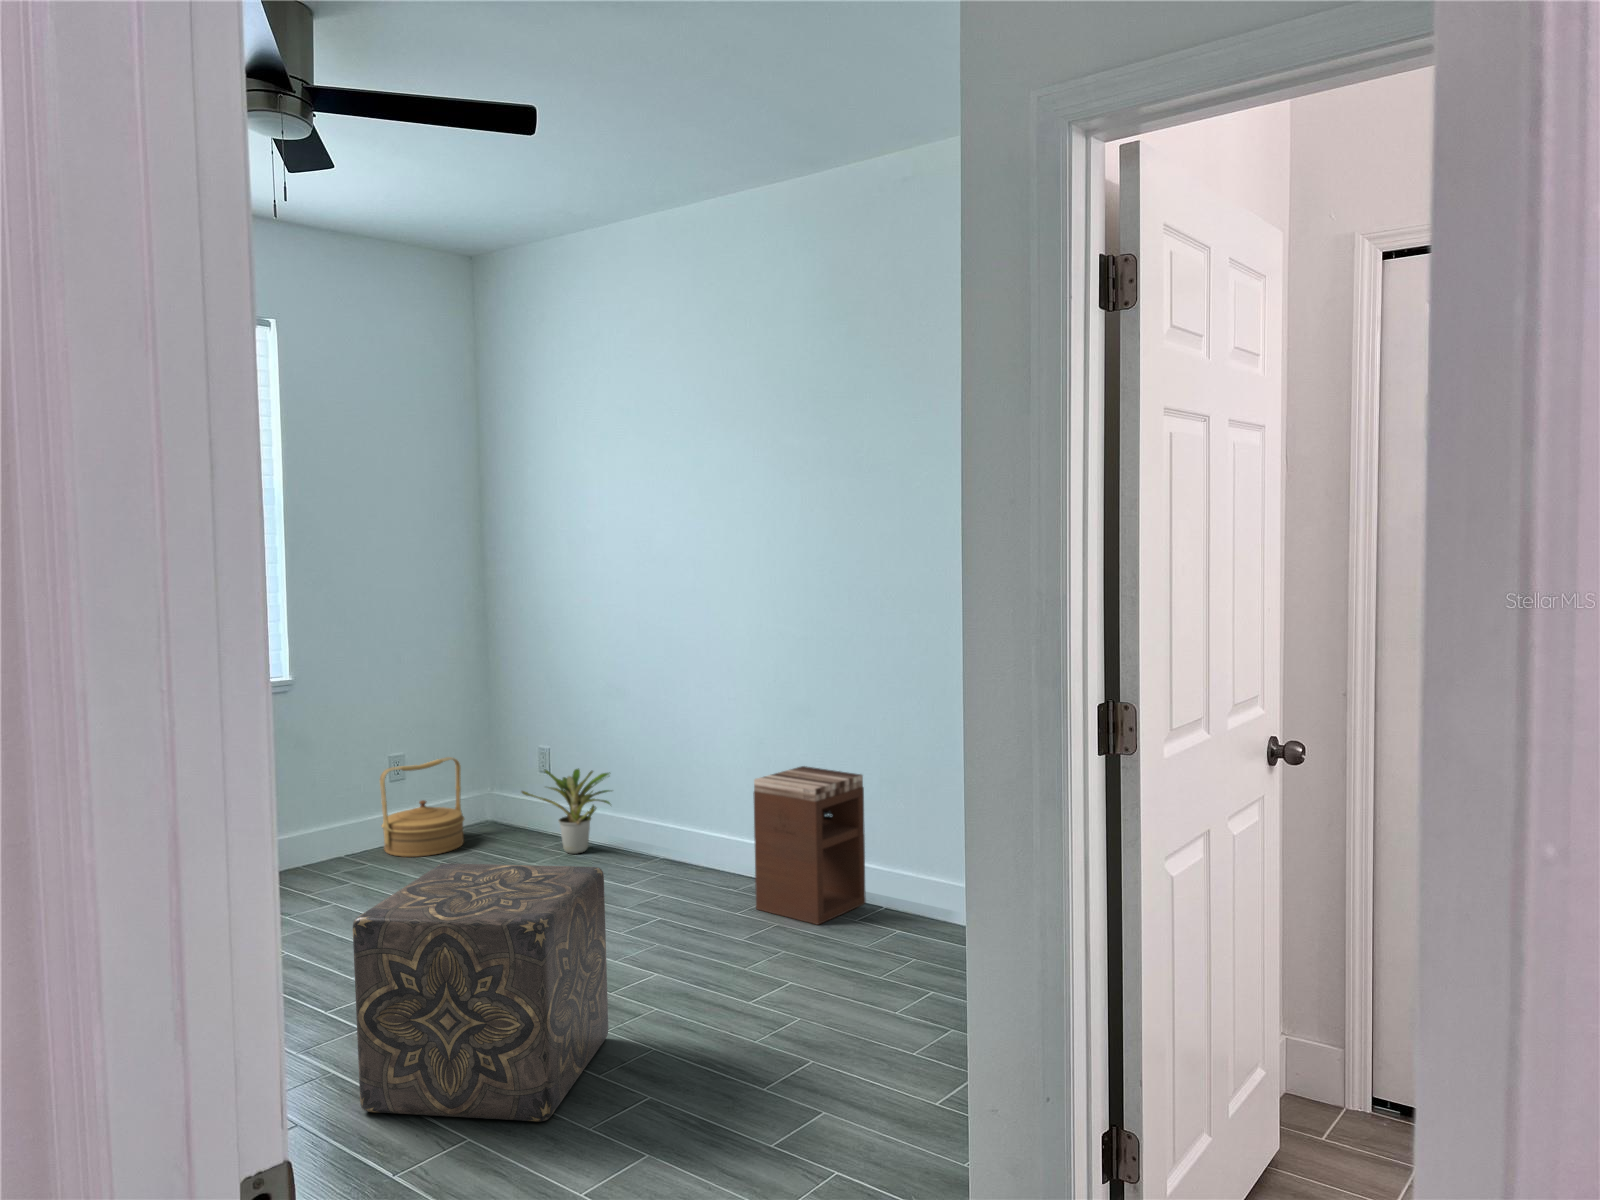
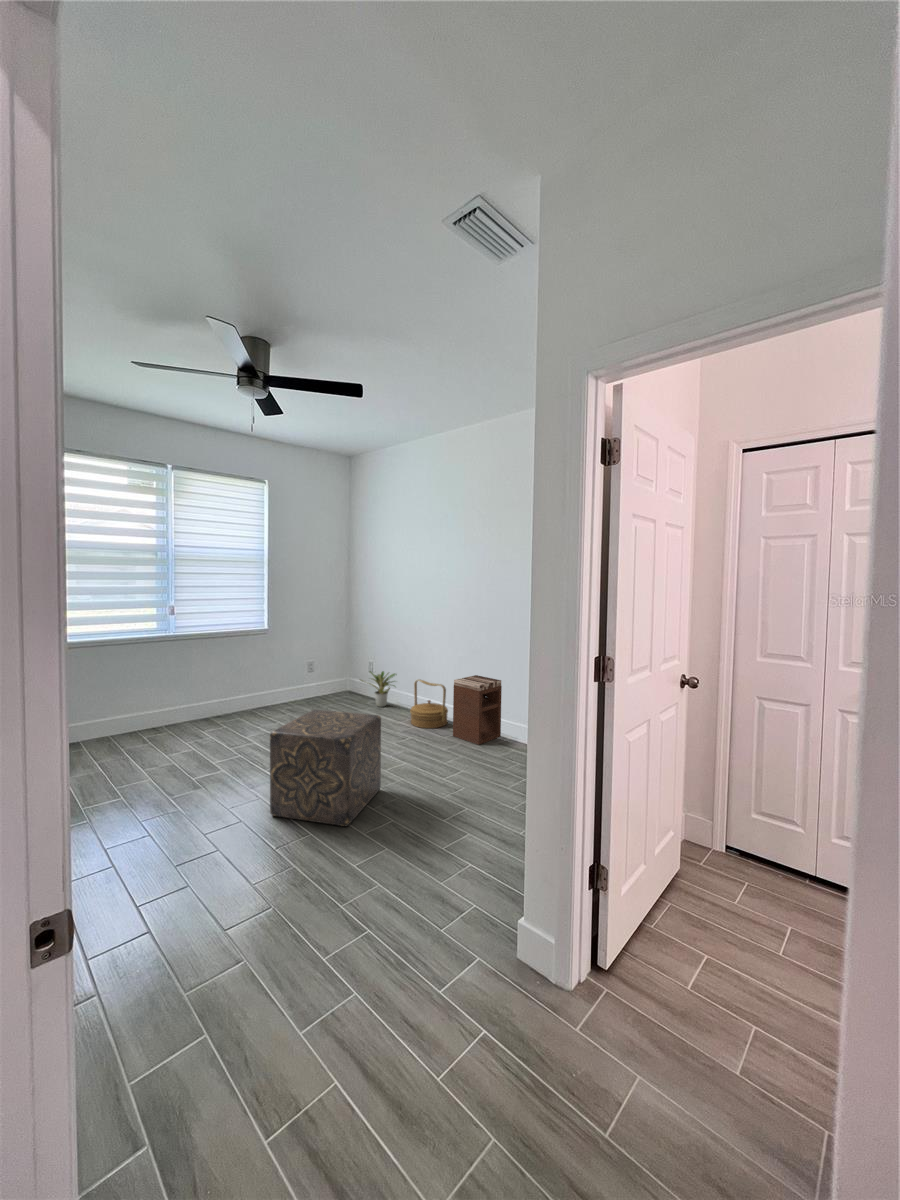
woven basket: present [380,757,464,857] -> present [410,680,448,728]

